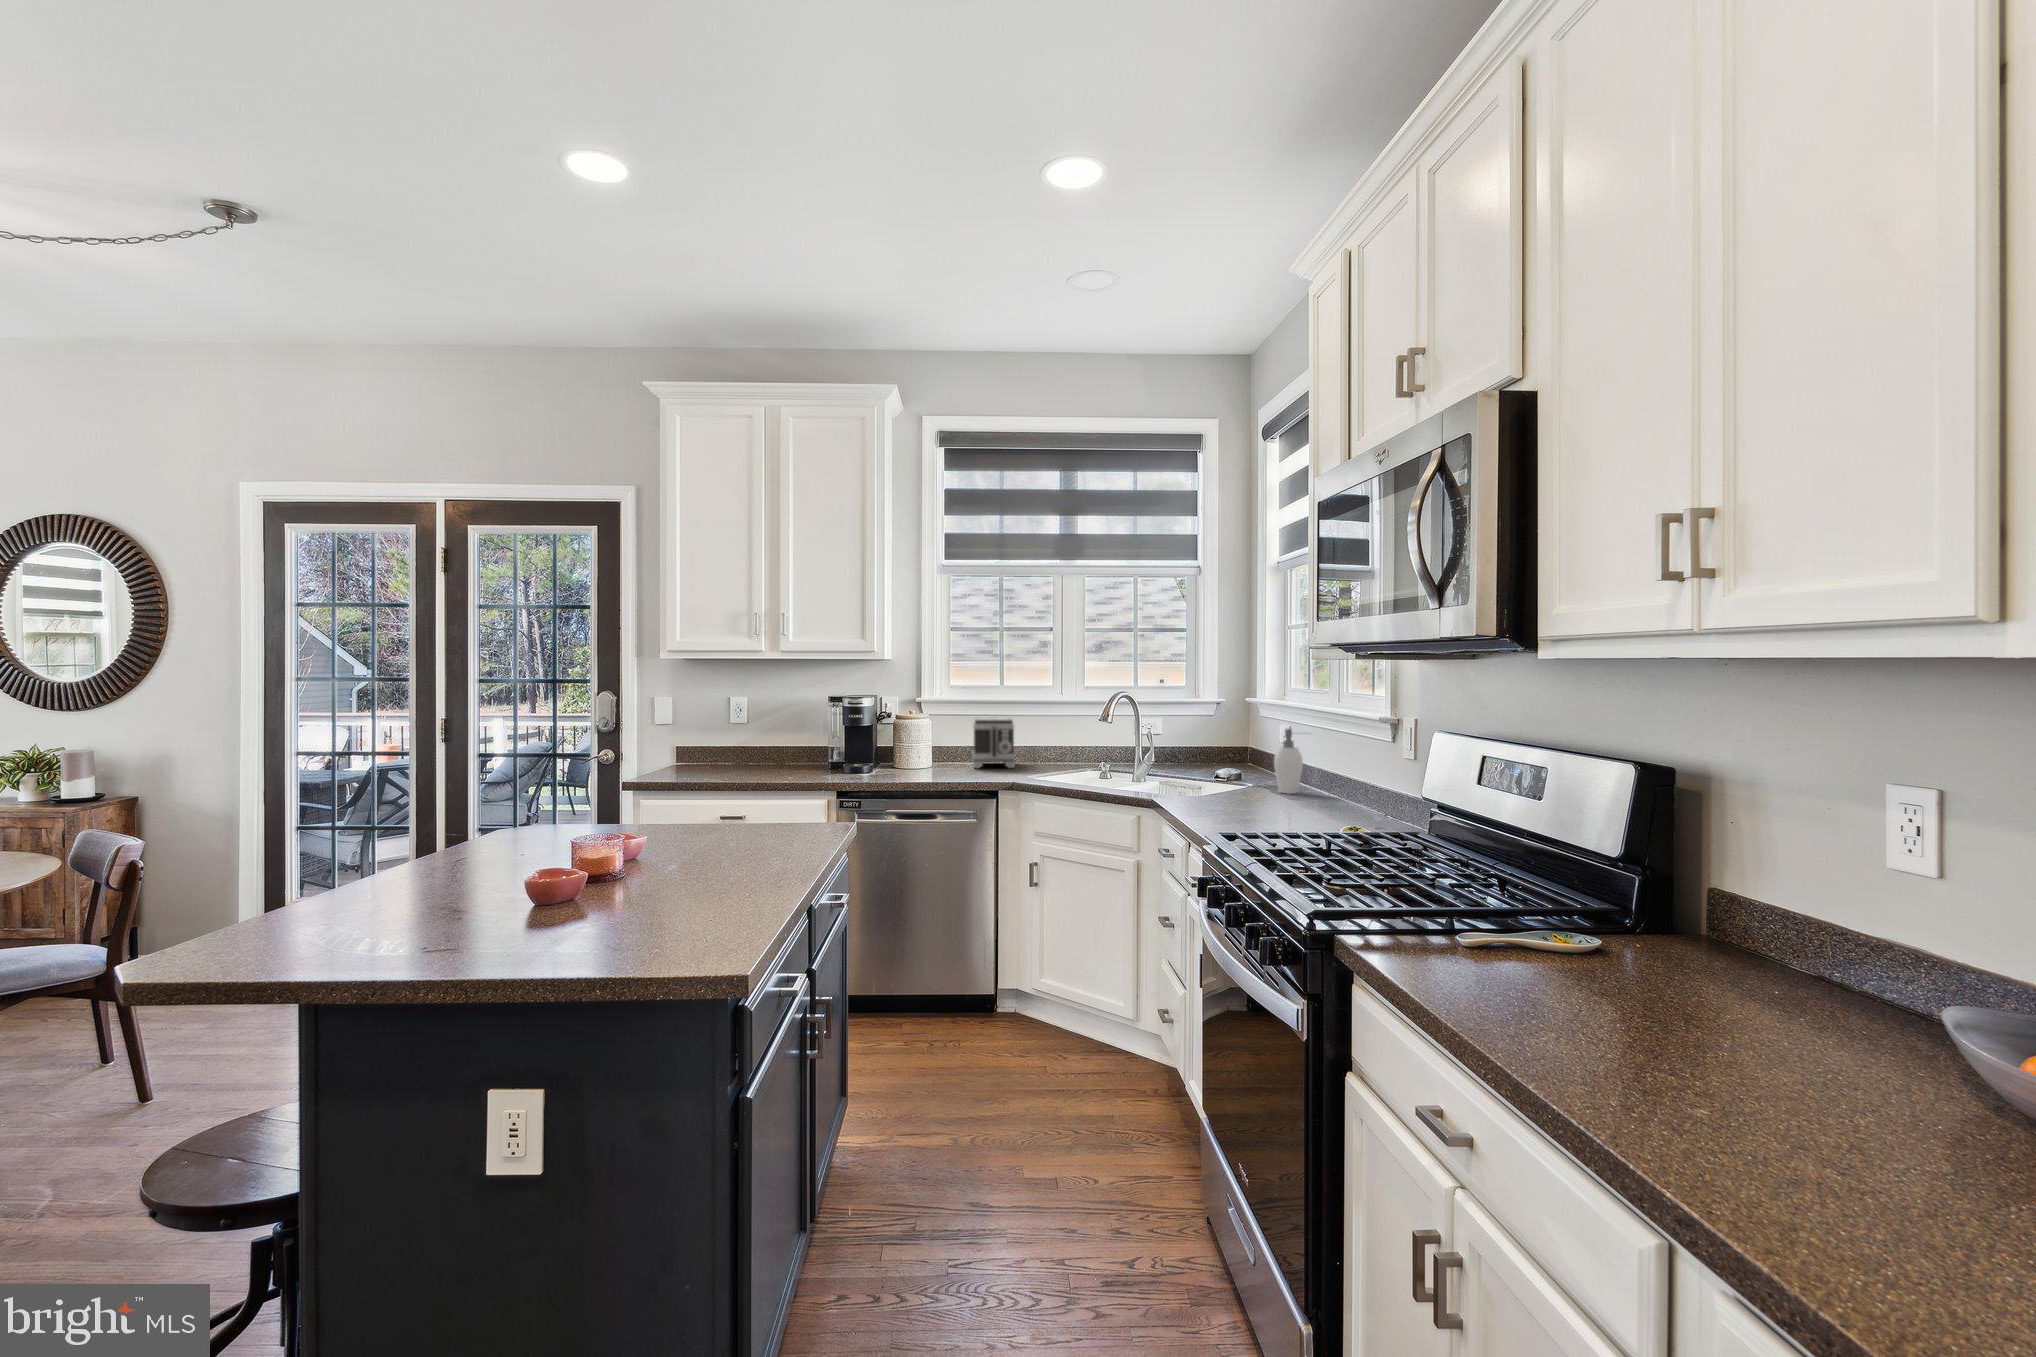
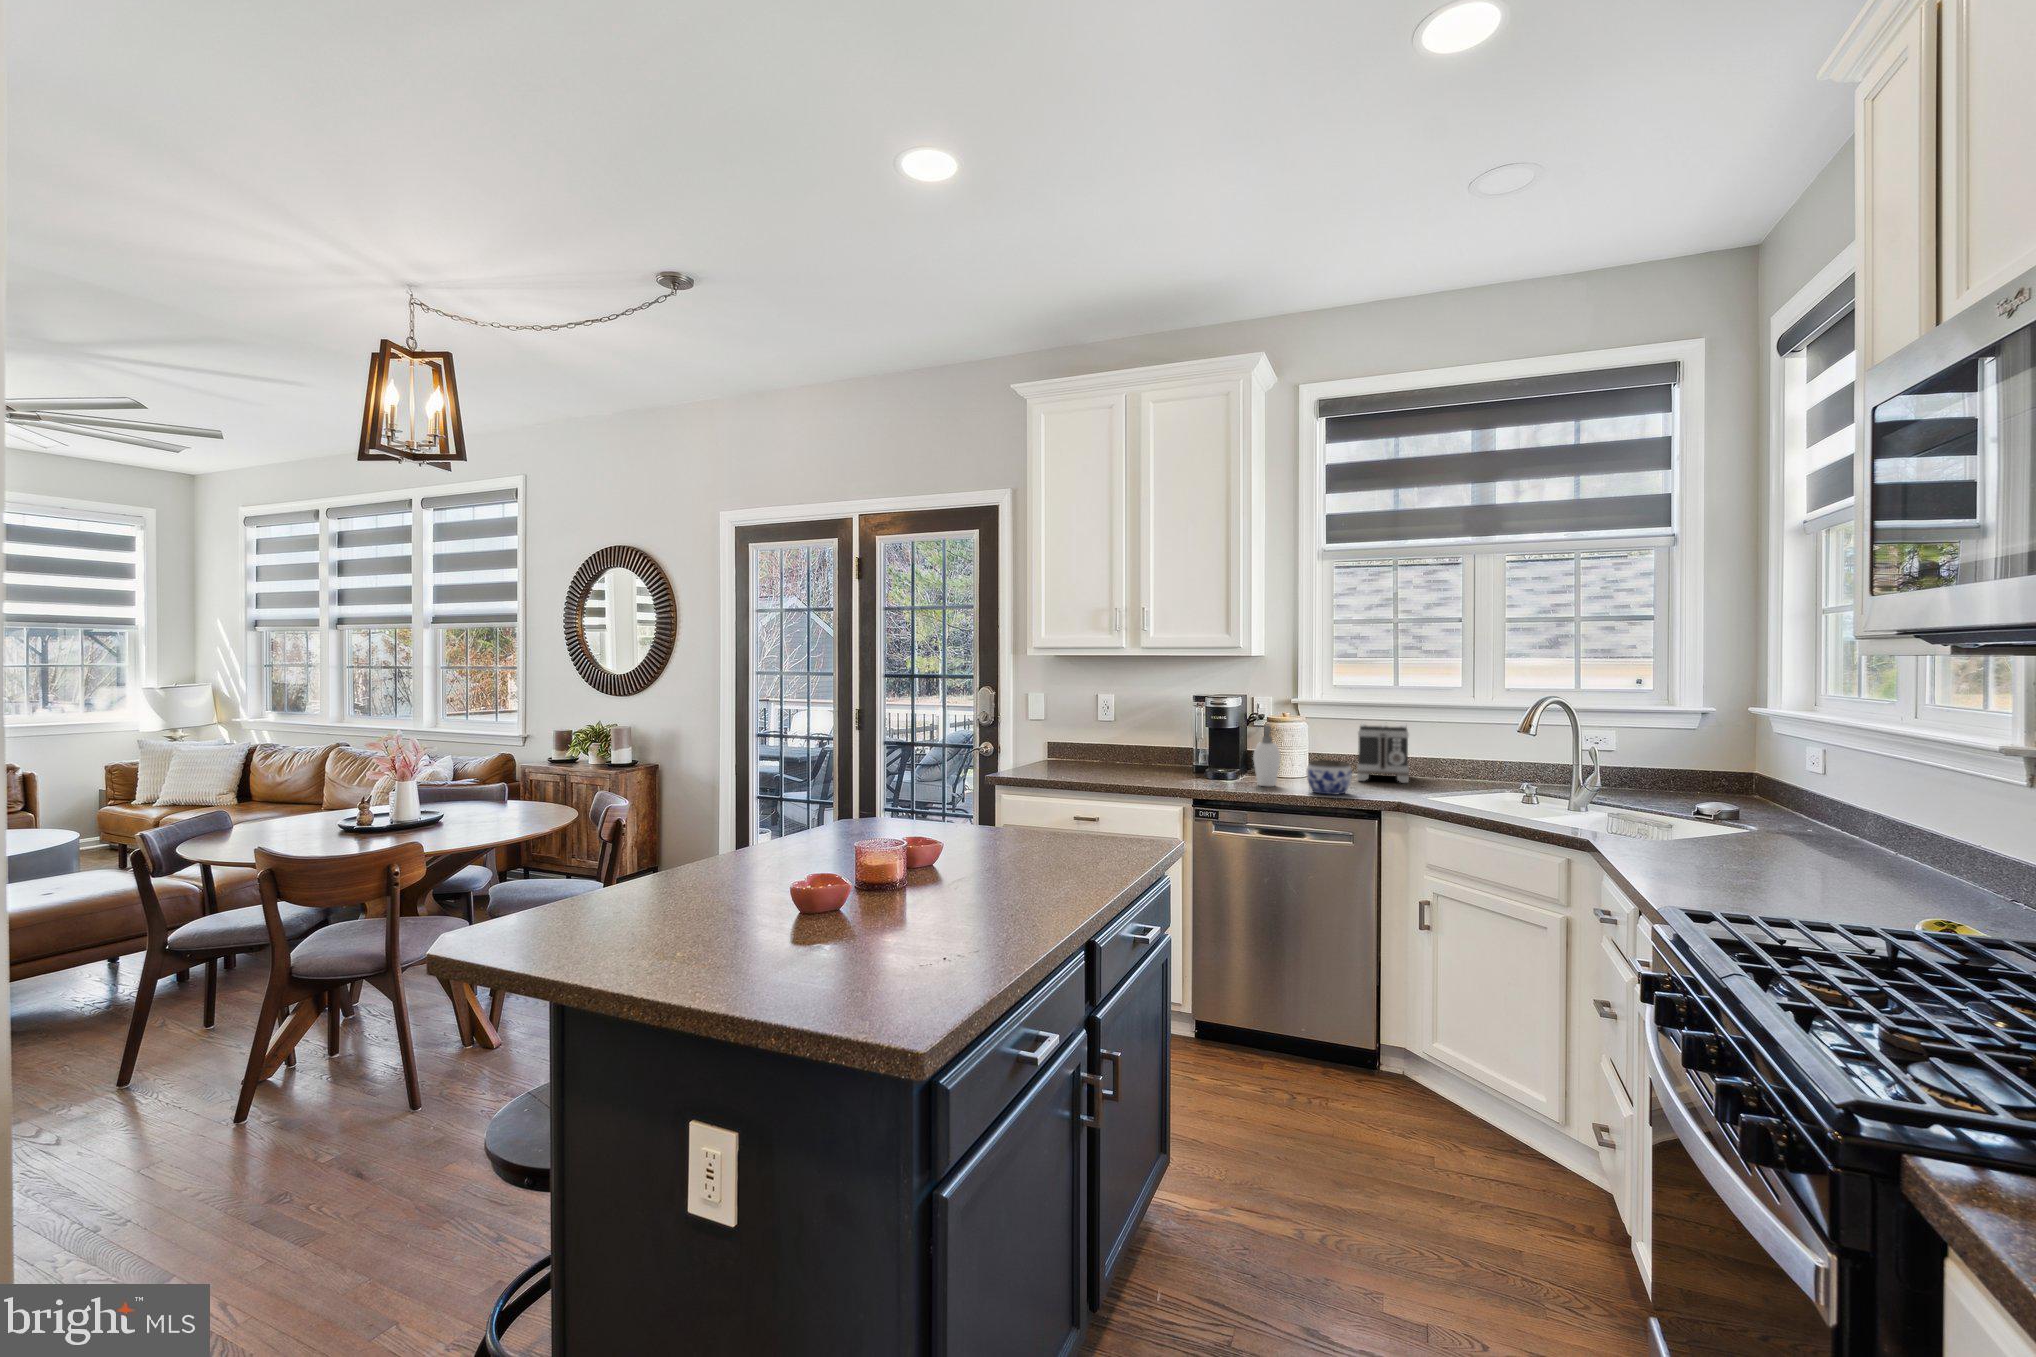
soap dispenser: present [1274,728,1303,794] -> present [1253,725,1281,786]
jar: none [936,749,973,779] -> present [1307,760,1352,795]

